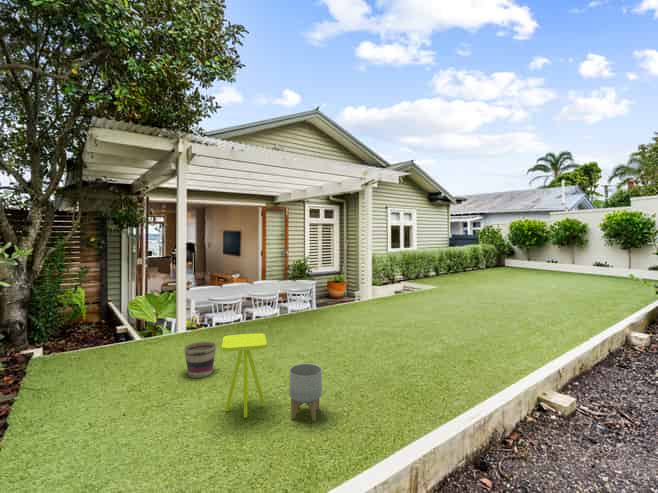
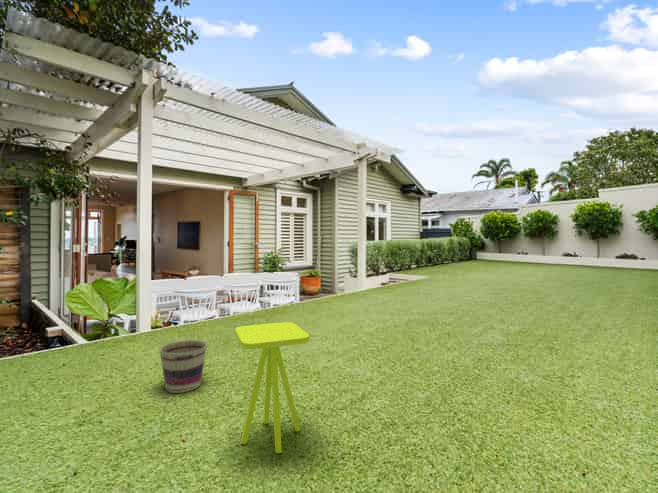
planter: present [289,364,322,421] -> none [342,363,391,449]

